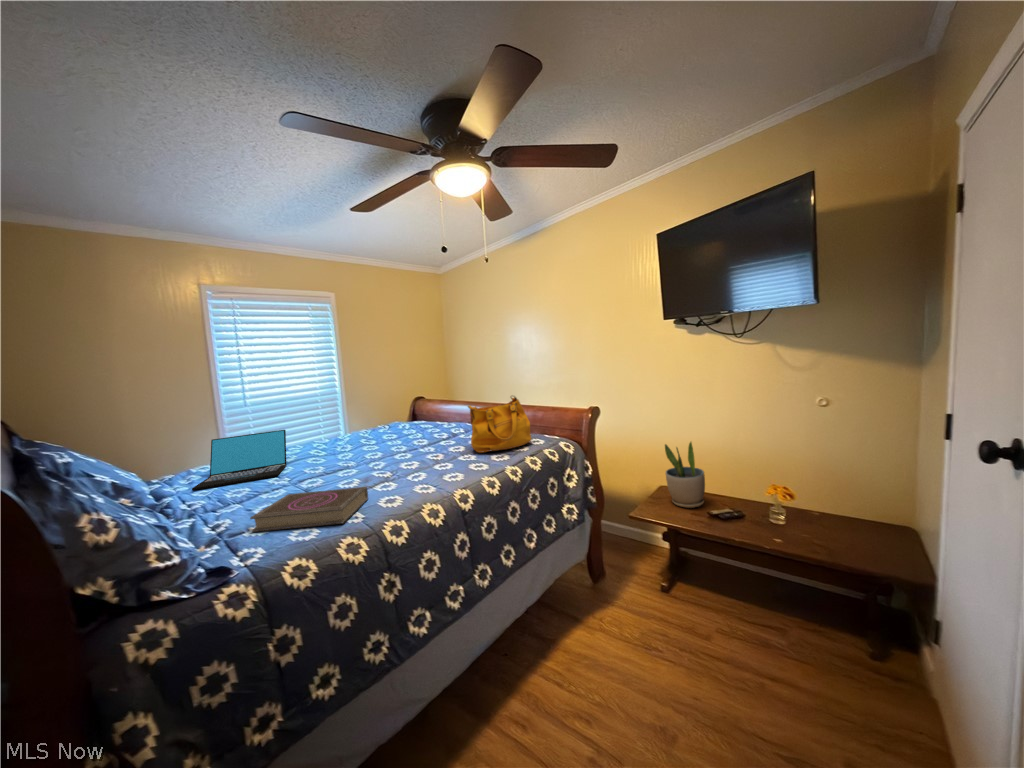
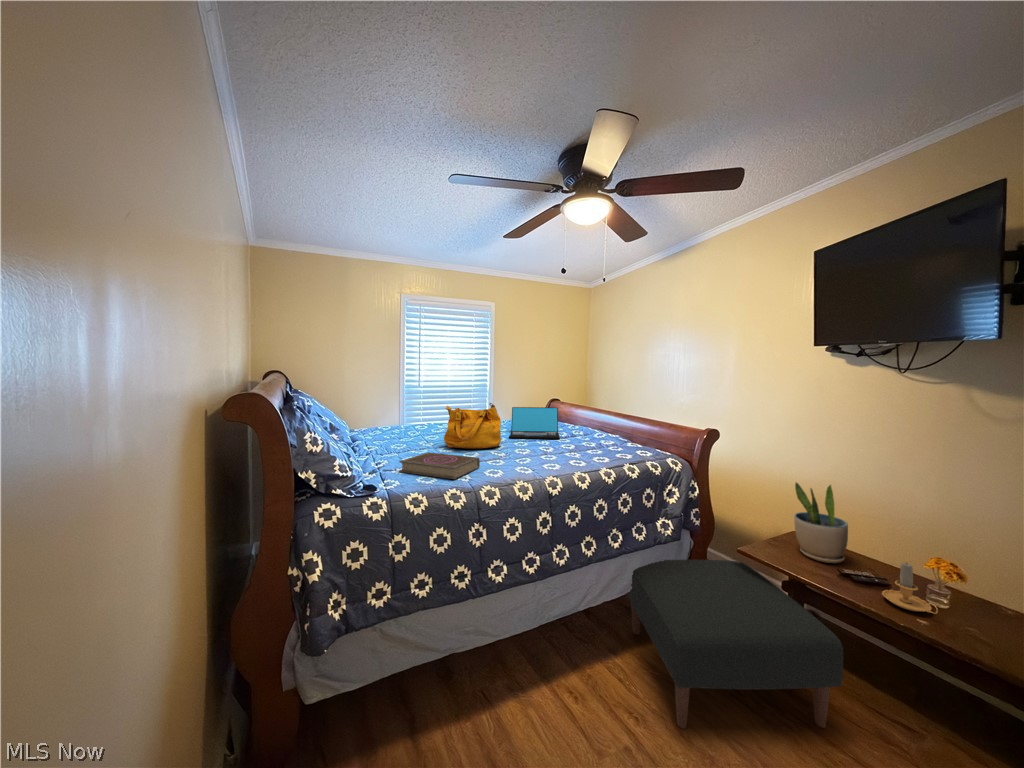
handbag: present [468,396,532,453] -> present [444,403,501,449]
laptop: present [192,430,286,490] -> present [509,407,560,439]
candle: none [737,493,775,530] -> present [882,563,938,614]
ottoman: none [538,526,727,704] -> present [627,560,843,729]

